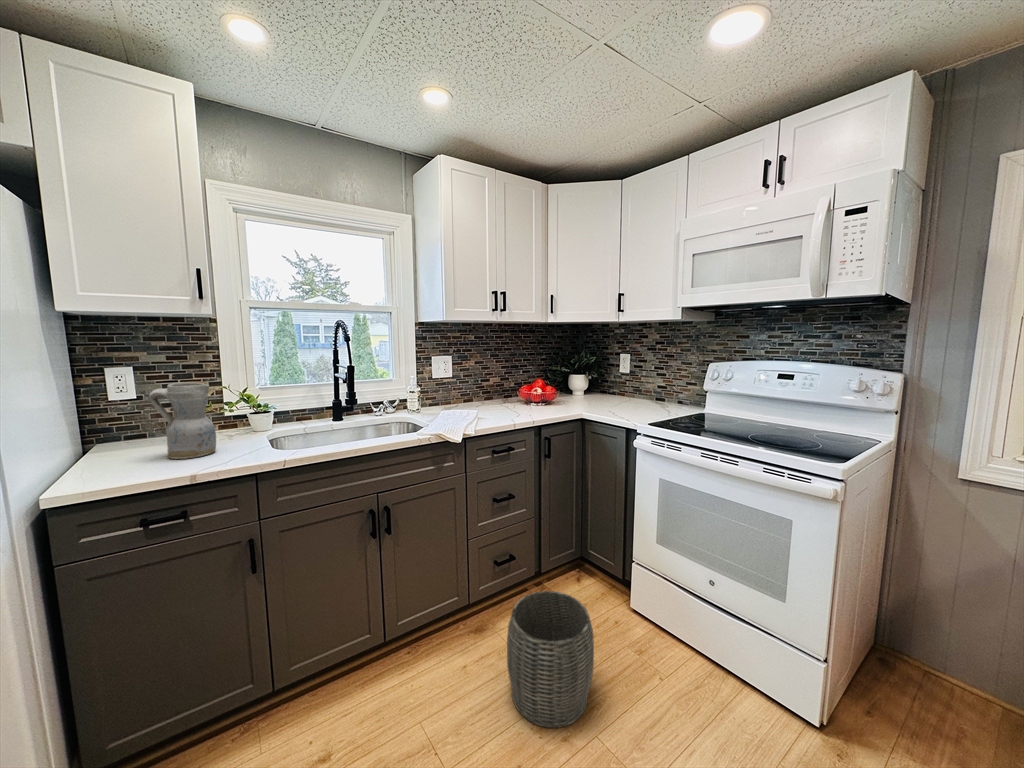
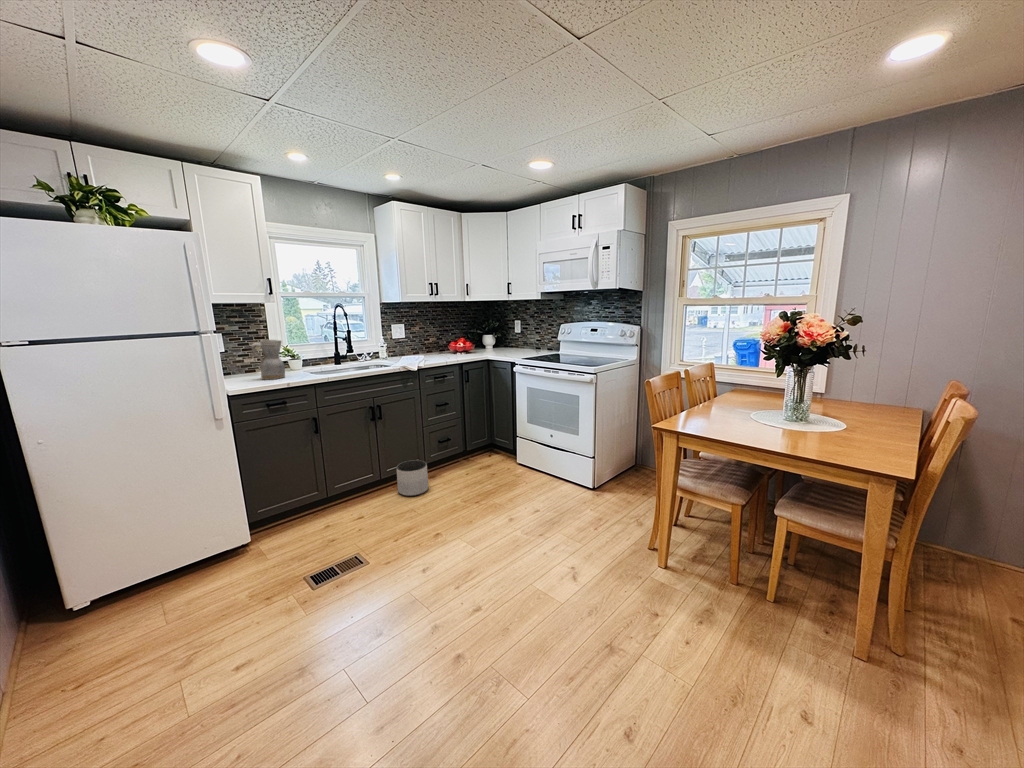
woven basket: present [507,591,594,728] -> none [448,445,492,501]
planter: none [412,604,469,688] -> present [396,460,428,496]

